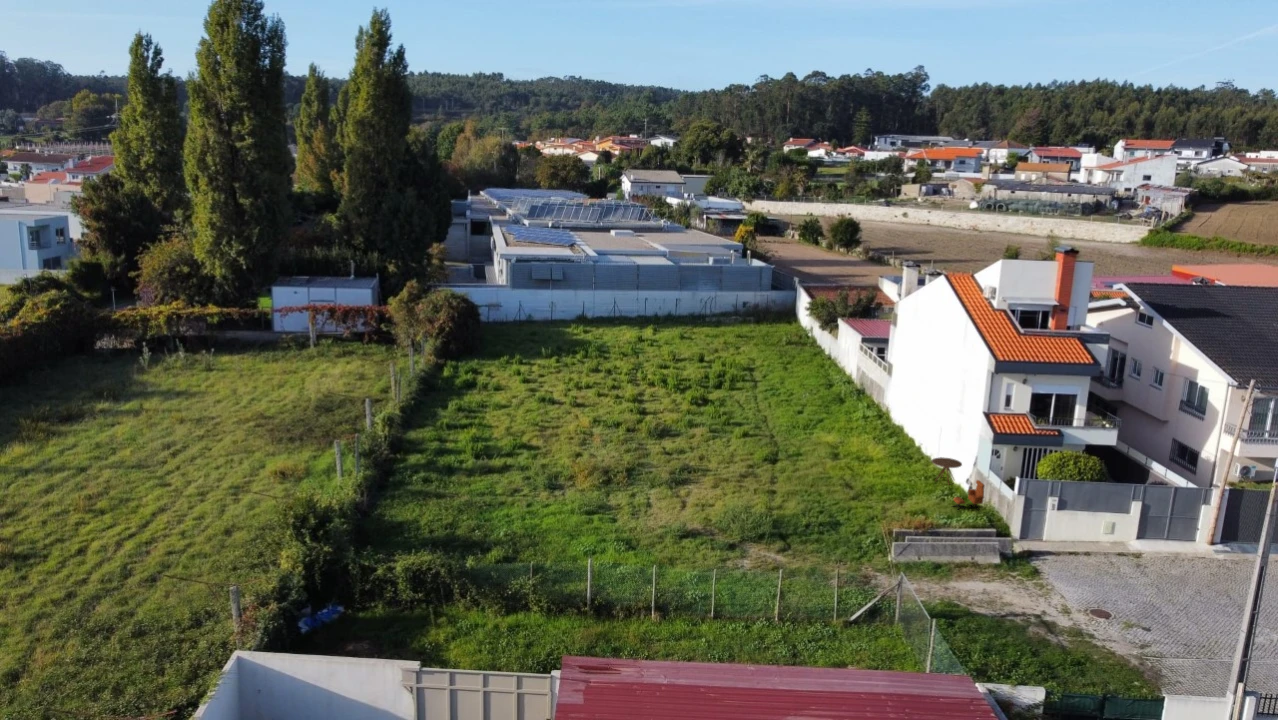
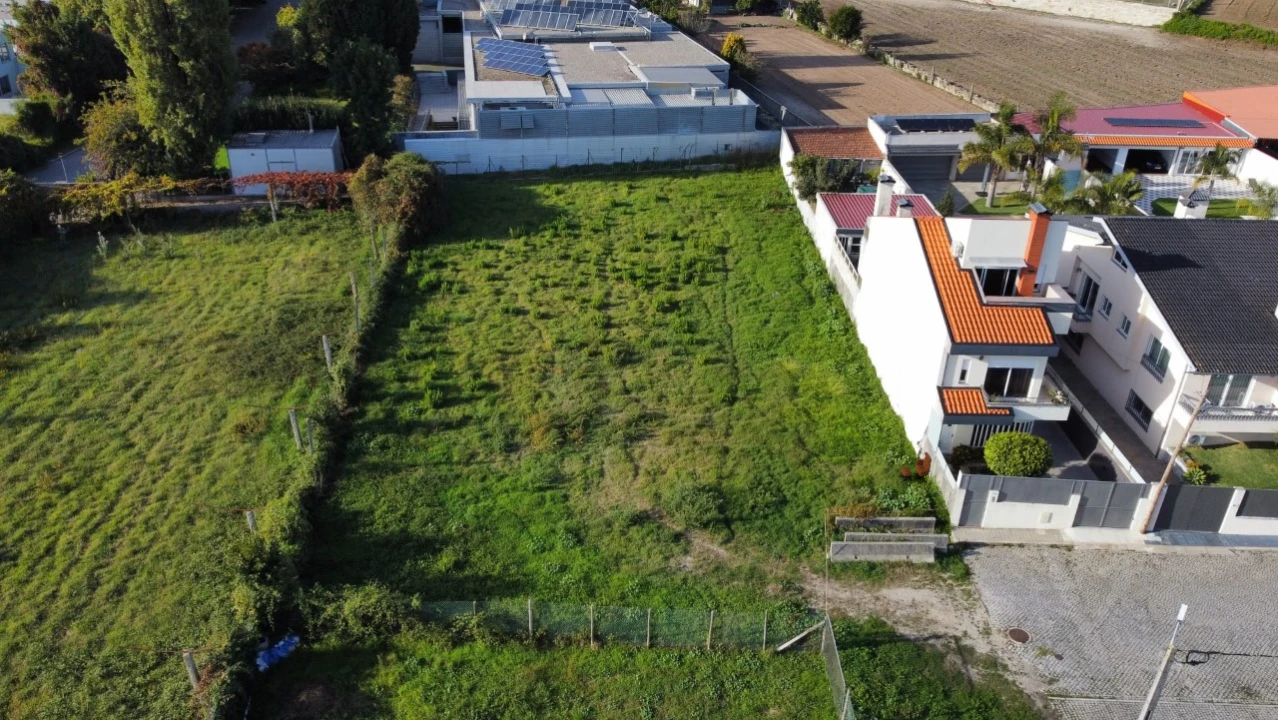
round table: present [932,458,962,481] -> none [885,412,915,442]

